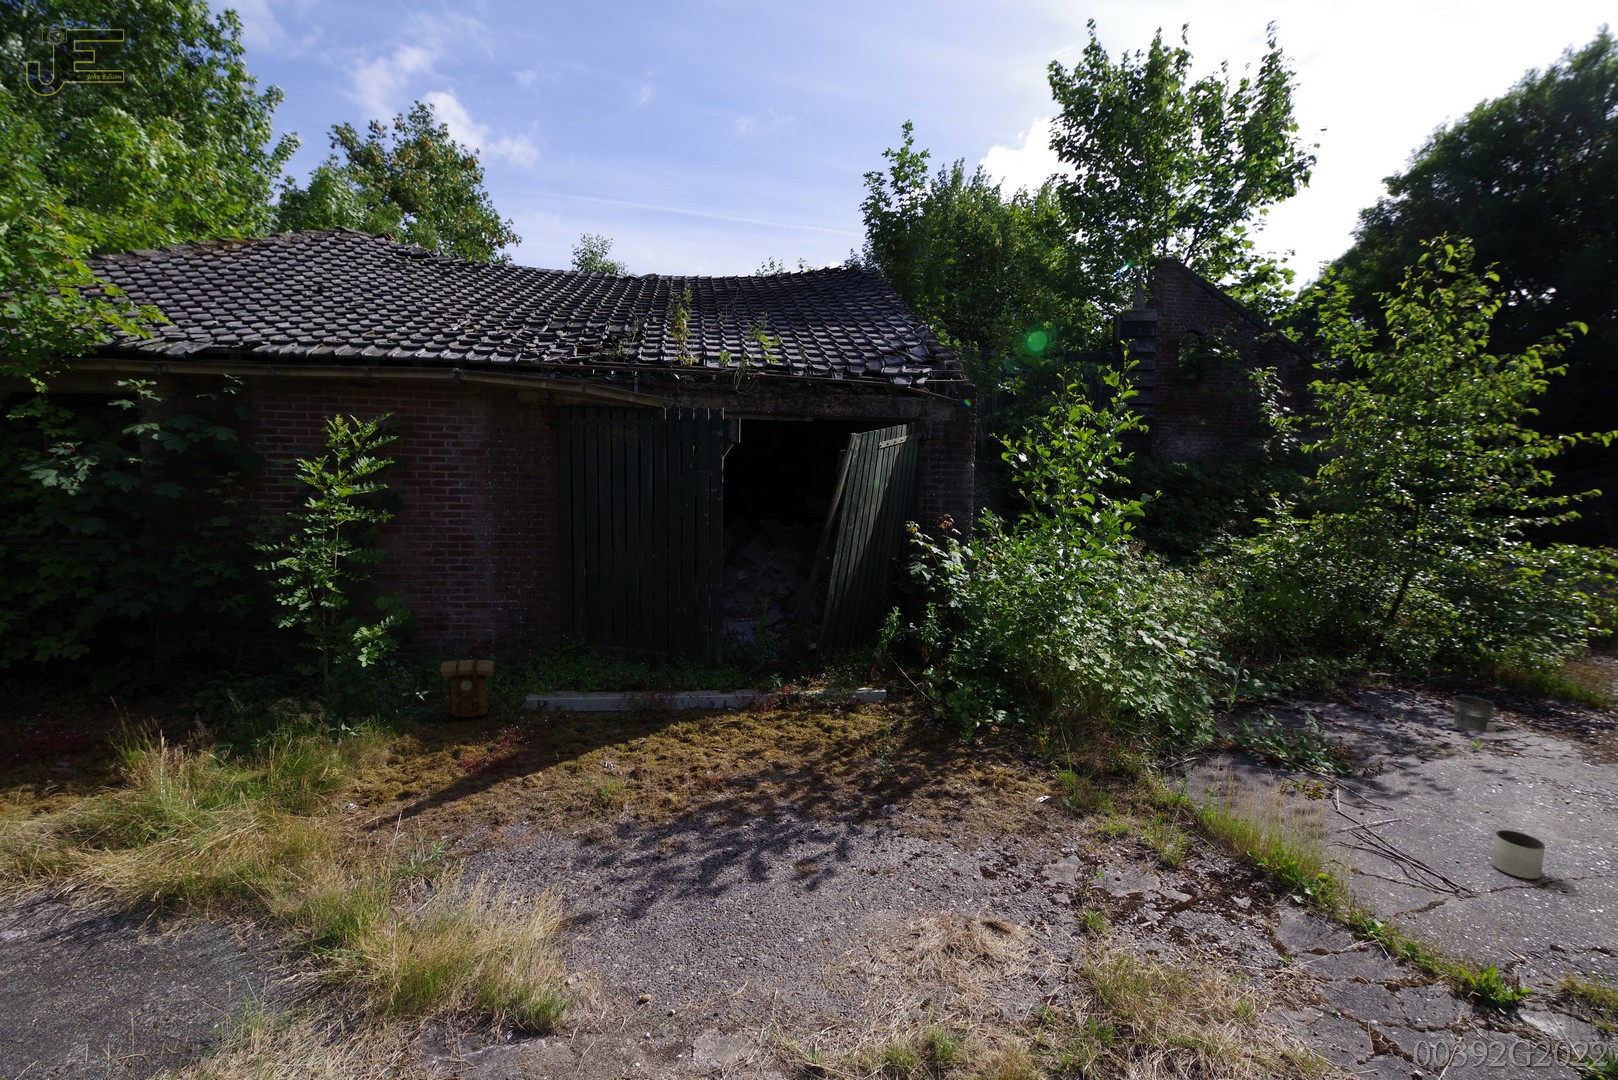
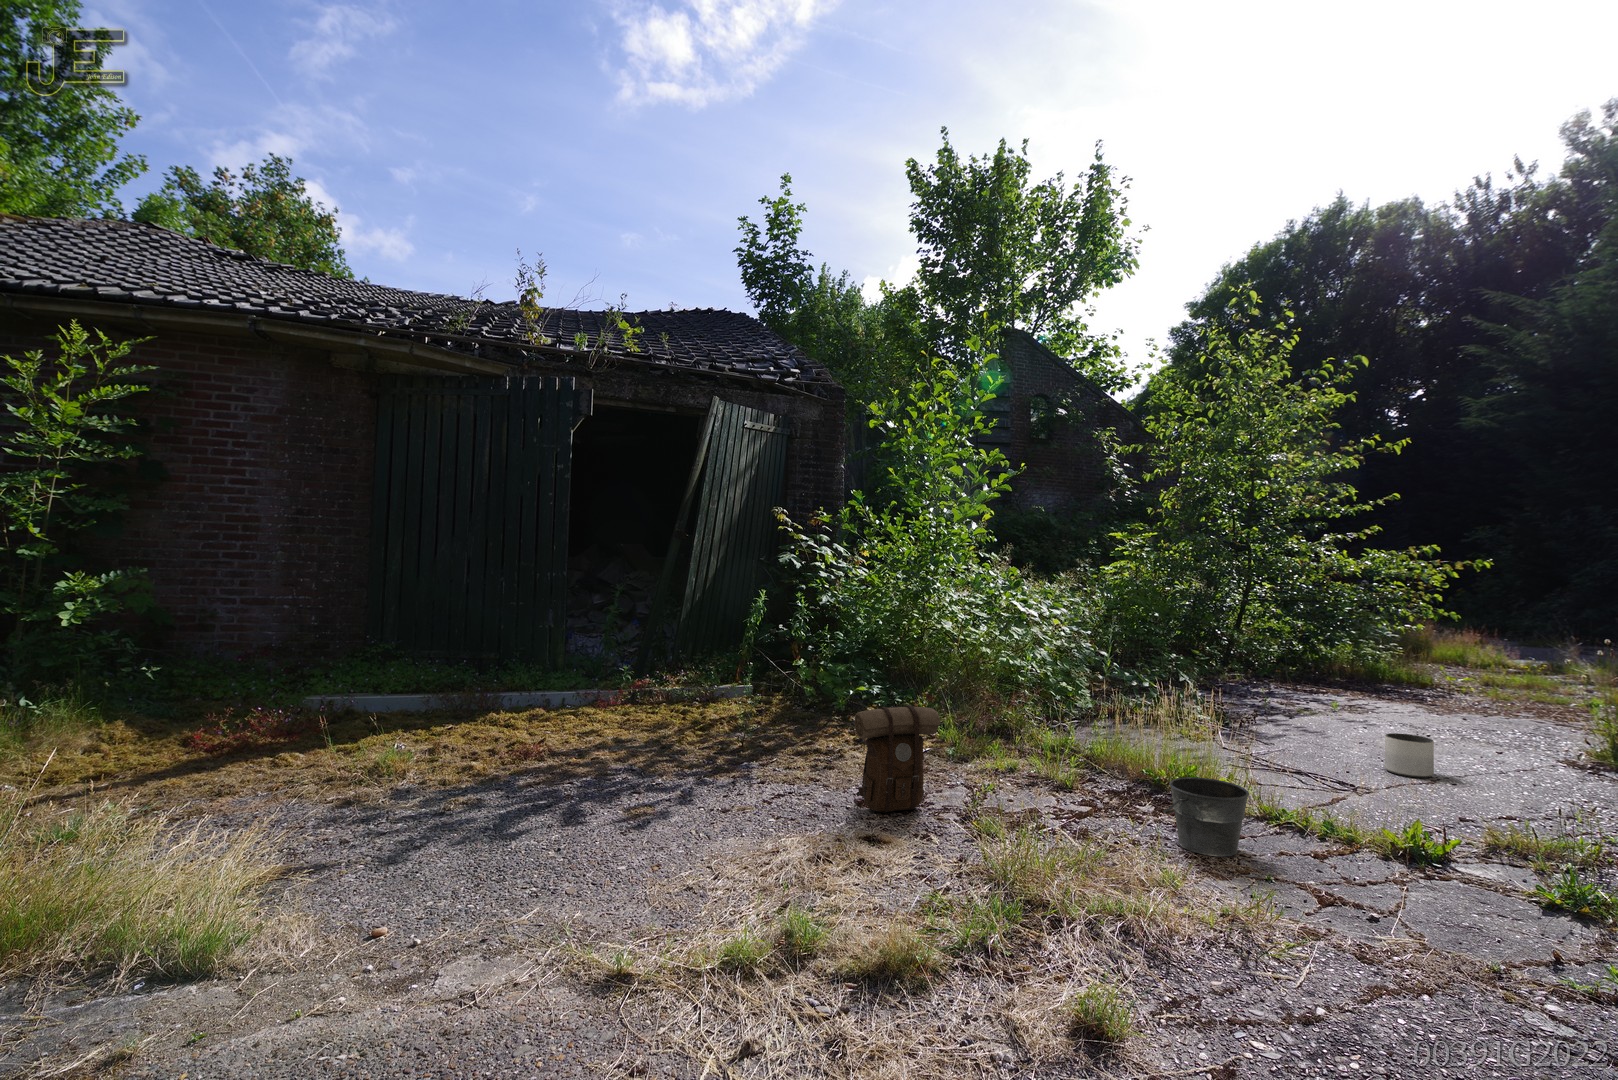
backpack: present [441,659,494,717] -> present [855,706,940,813]
bucket: present [1448,696,1495,731] -> present [1163,777,1249,857]

